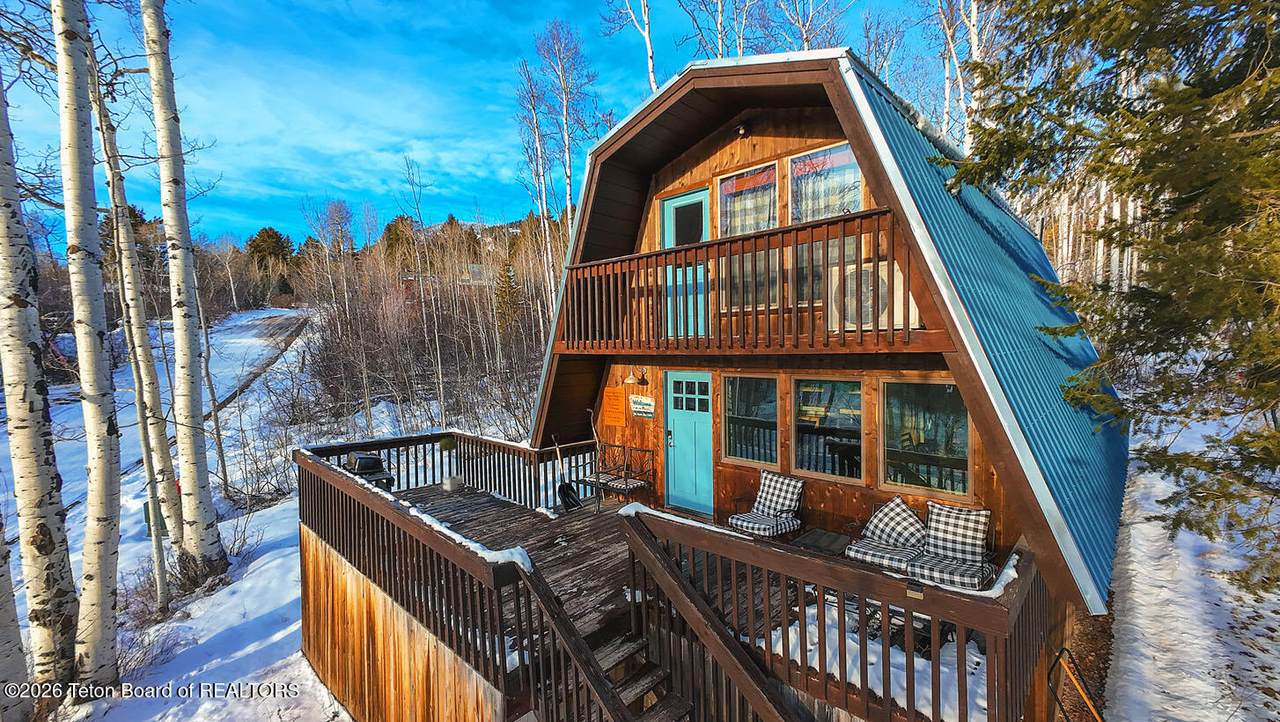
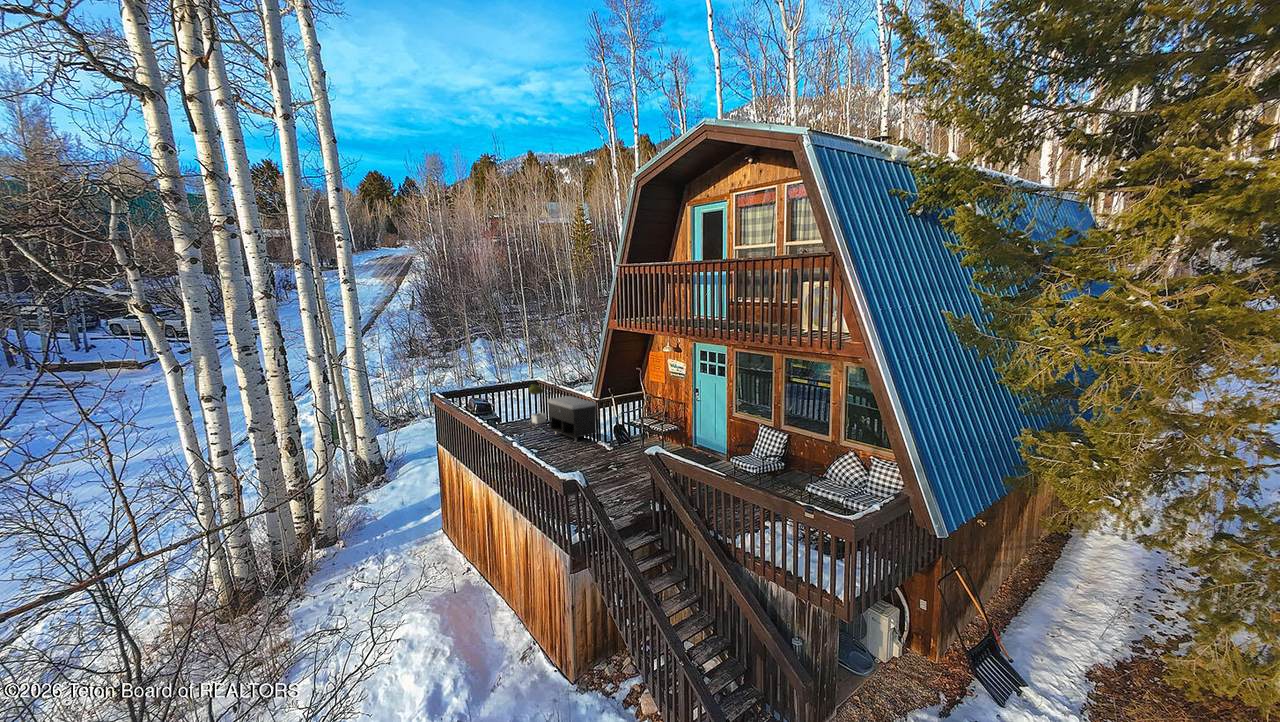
storage bench: none [465,449,534,509] -> present [548,396,597,440]

